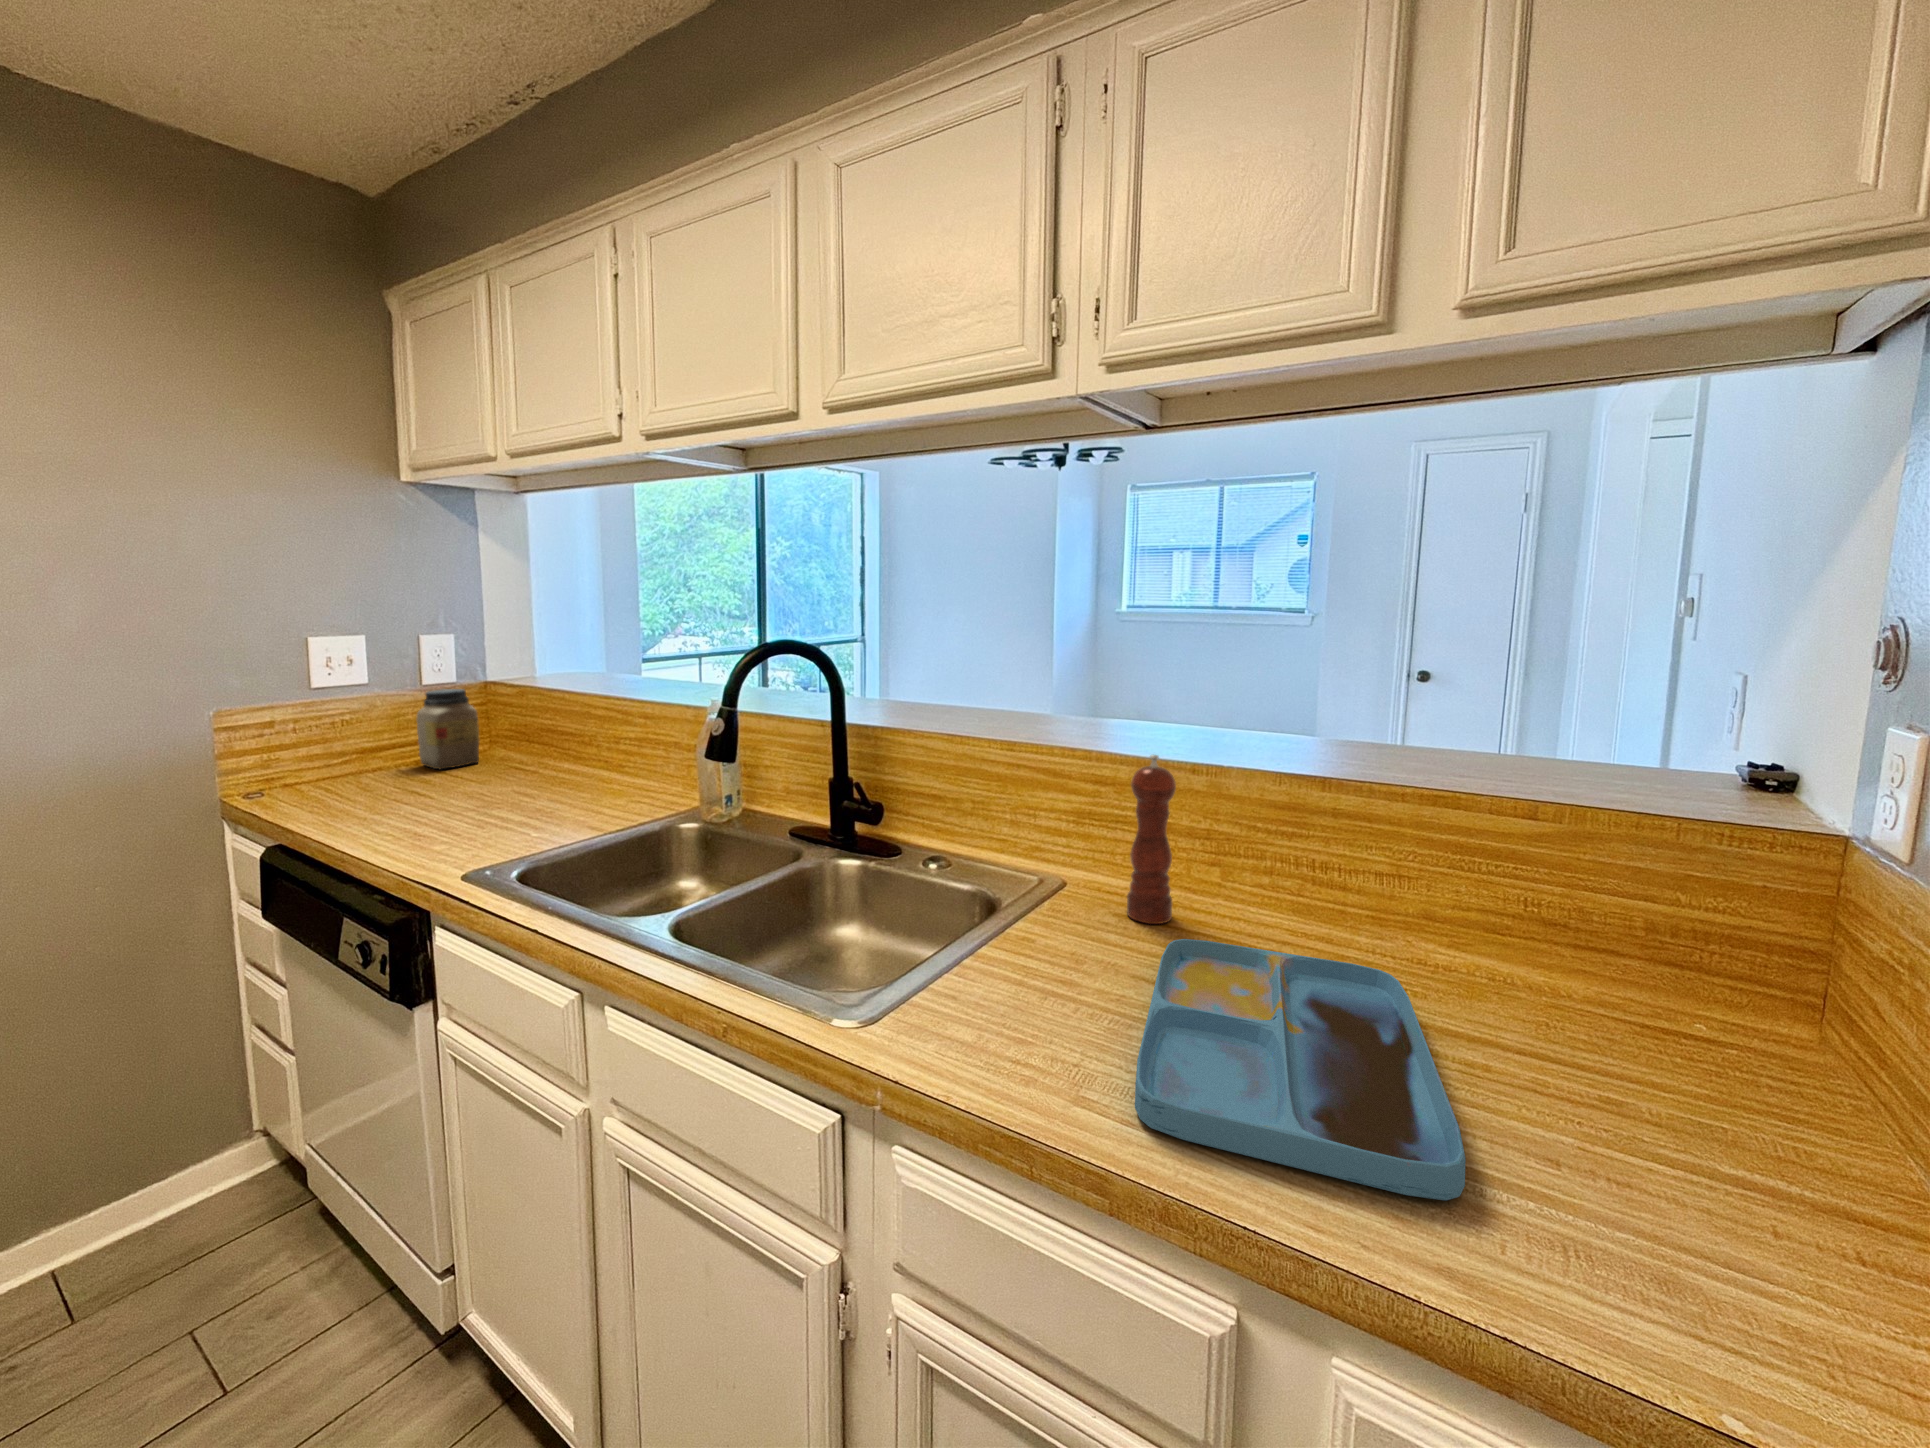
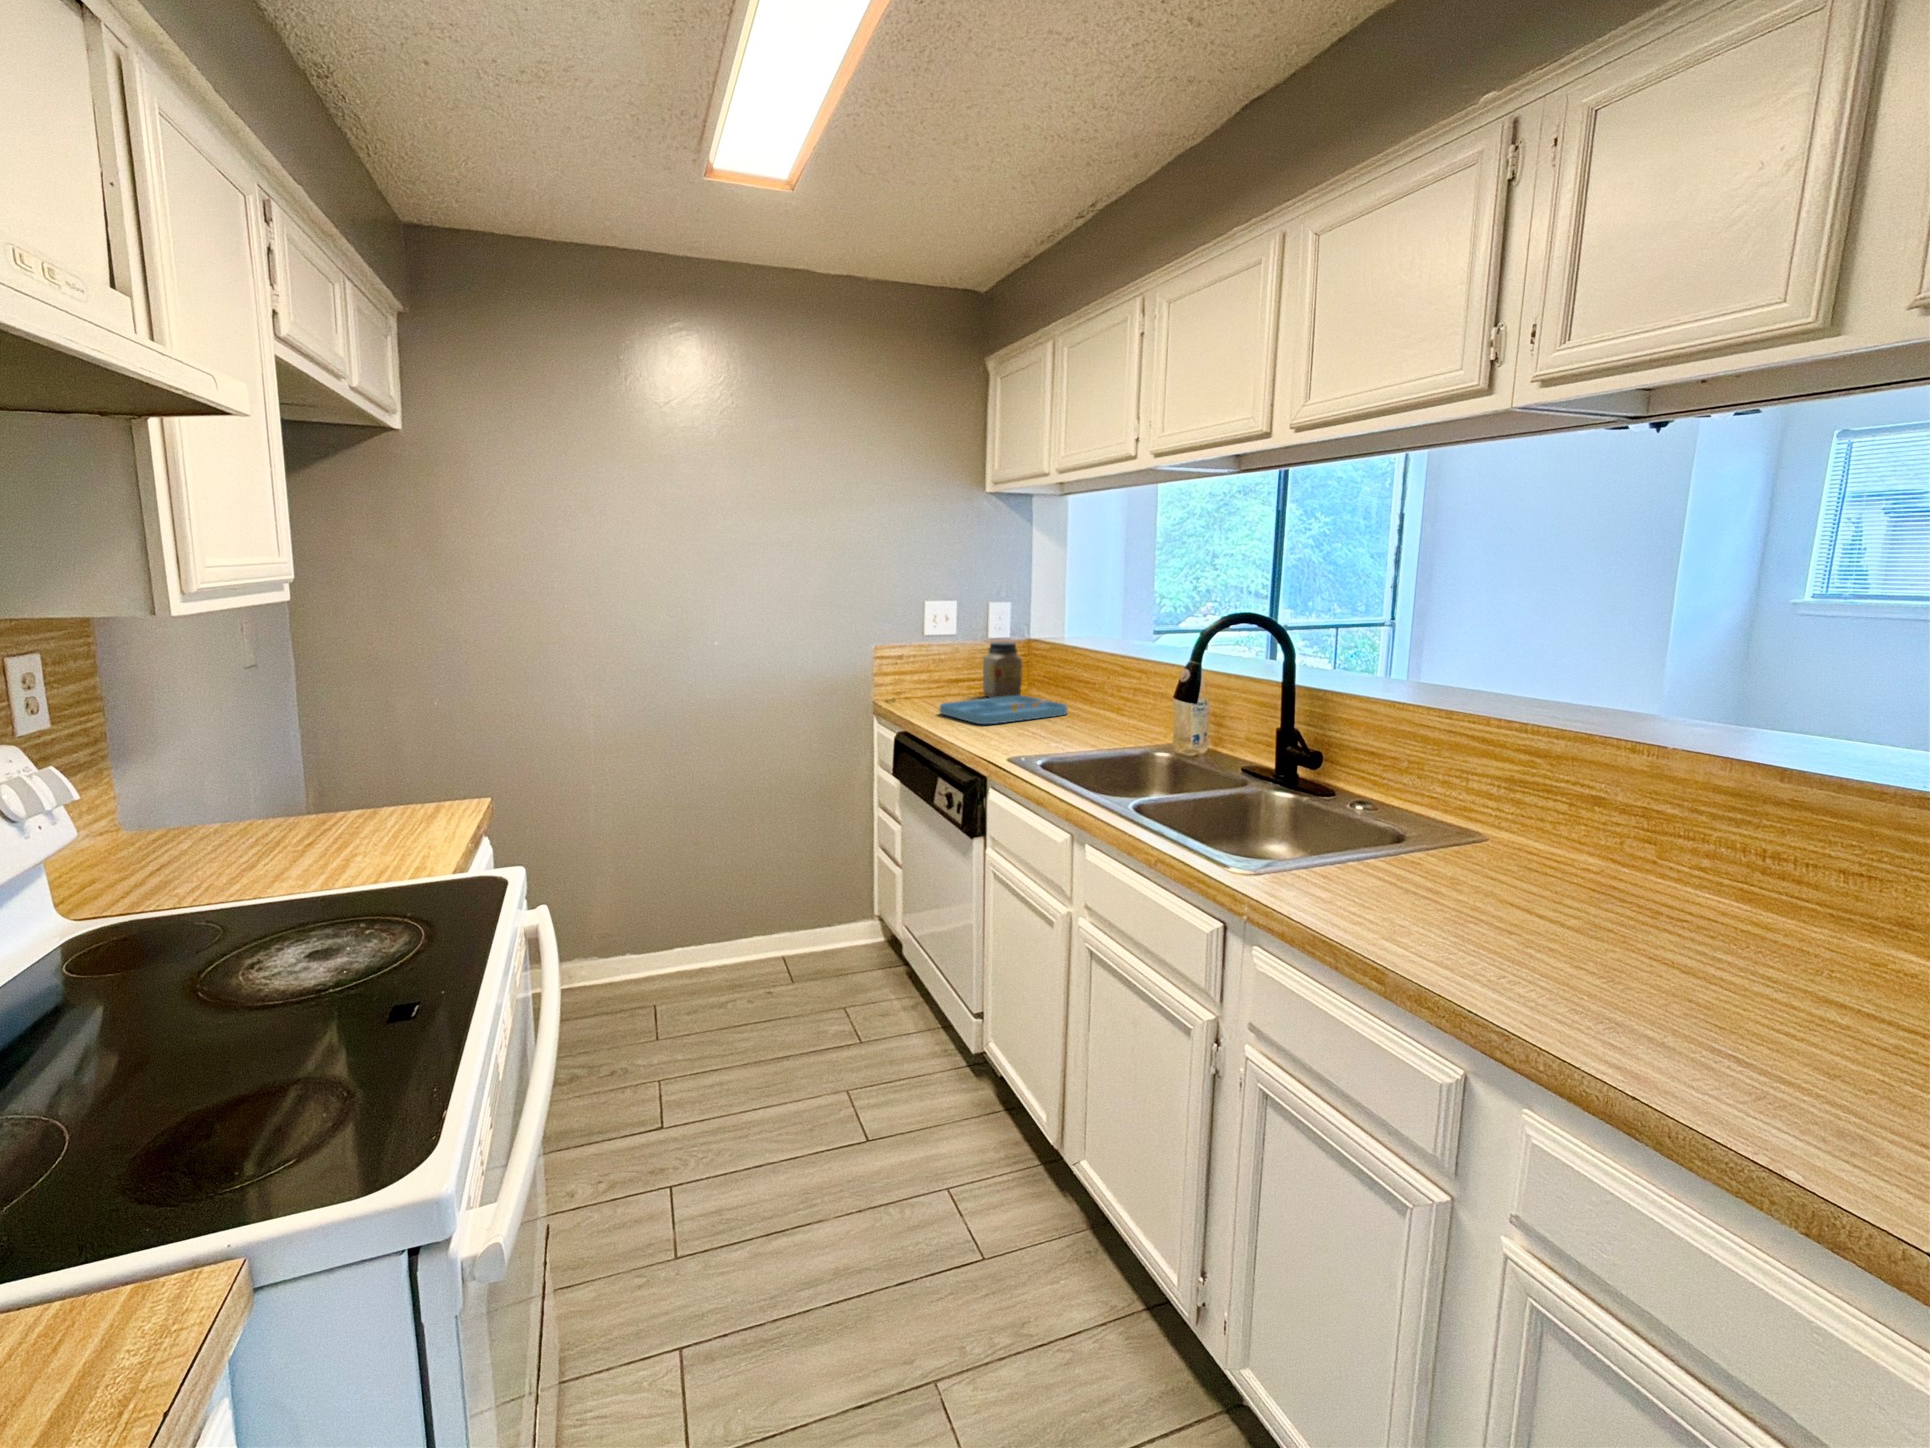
pepper mill: present [1127,755,1176,924] -> none [1529,726,1591,877]
tray: present [1135,939,1466,1201] -> present [939,696,1067,724]

